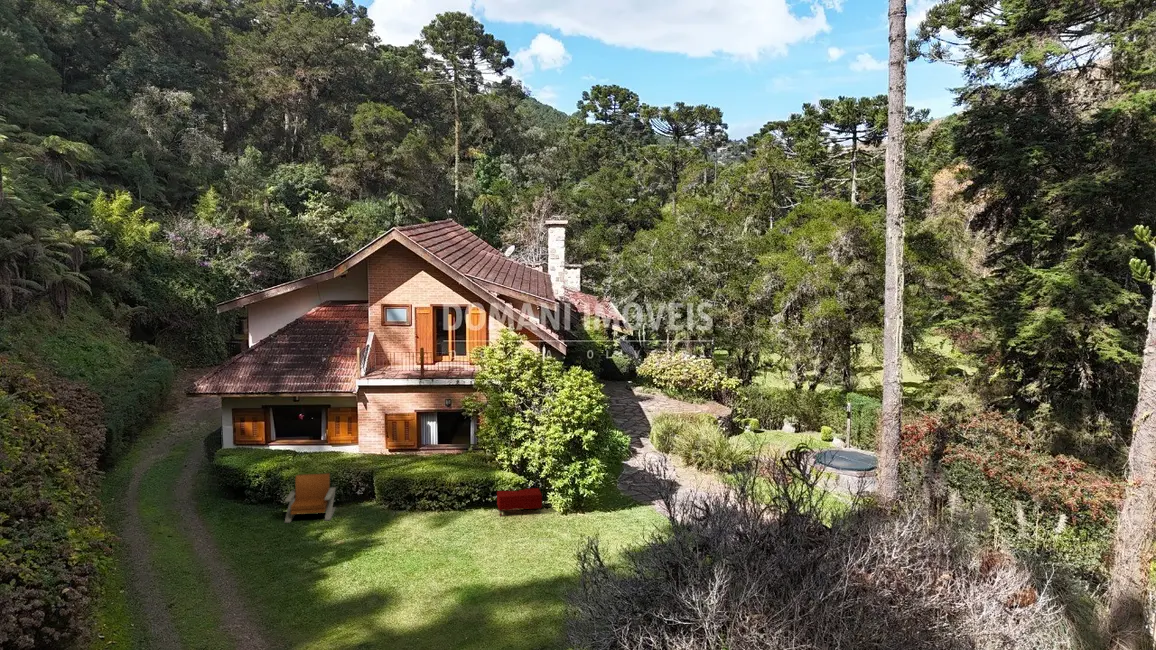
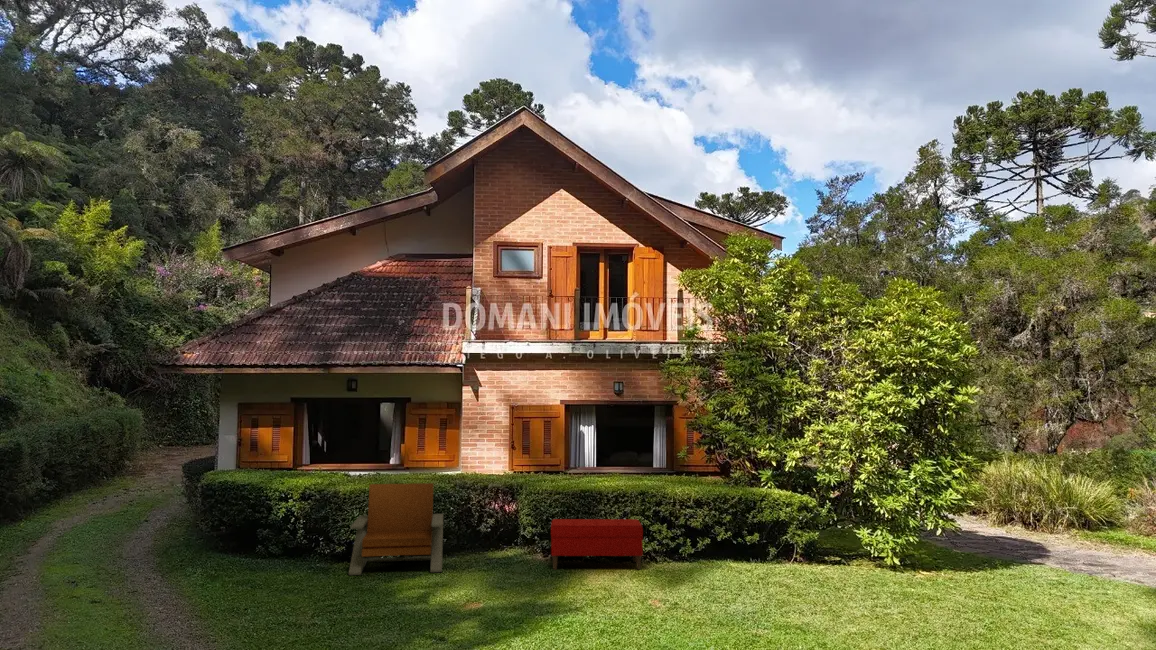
bench: present [497,488,542,516] -> present [551,519,643,570]

